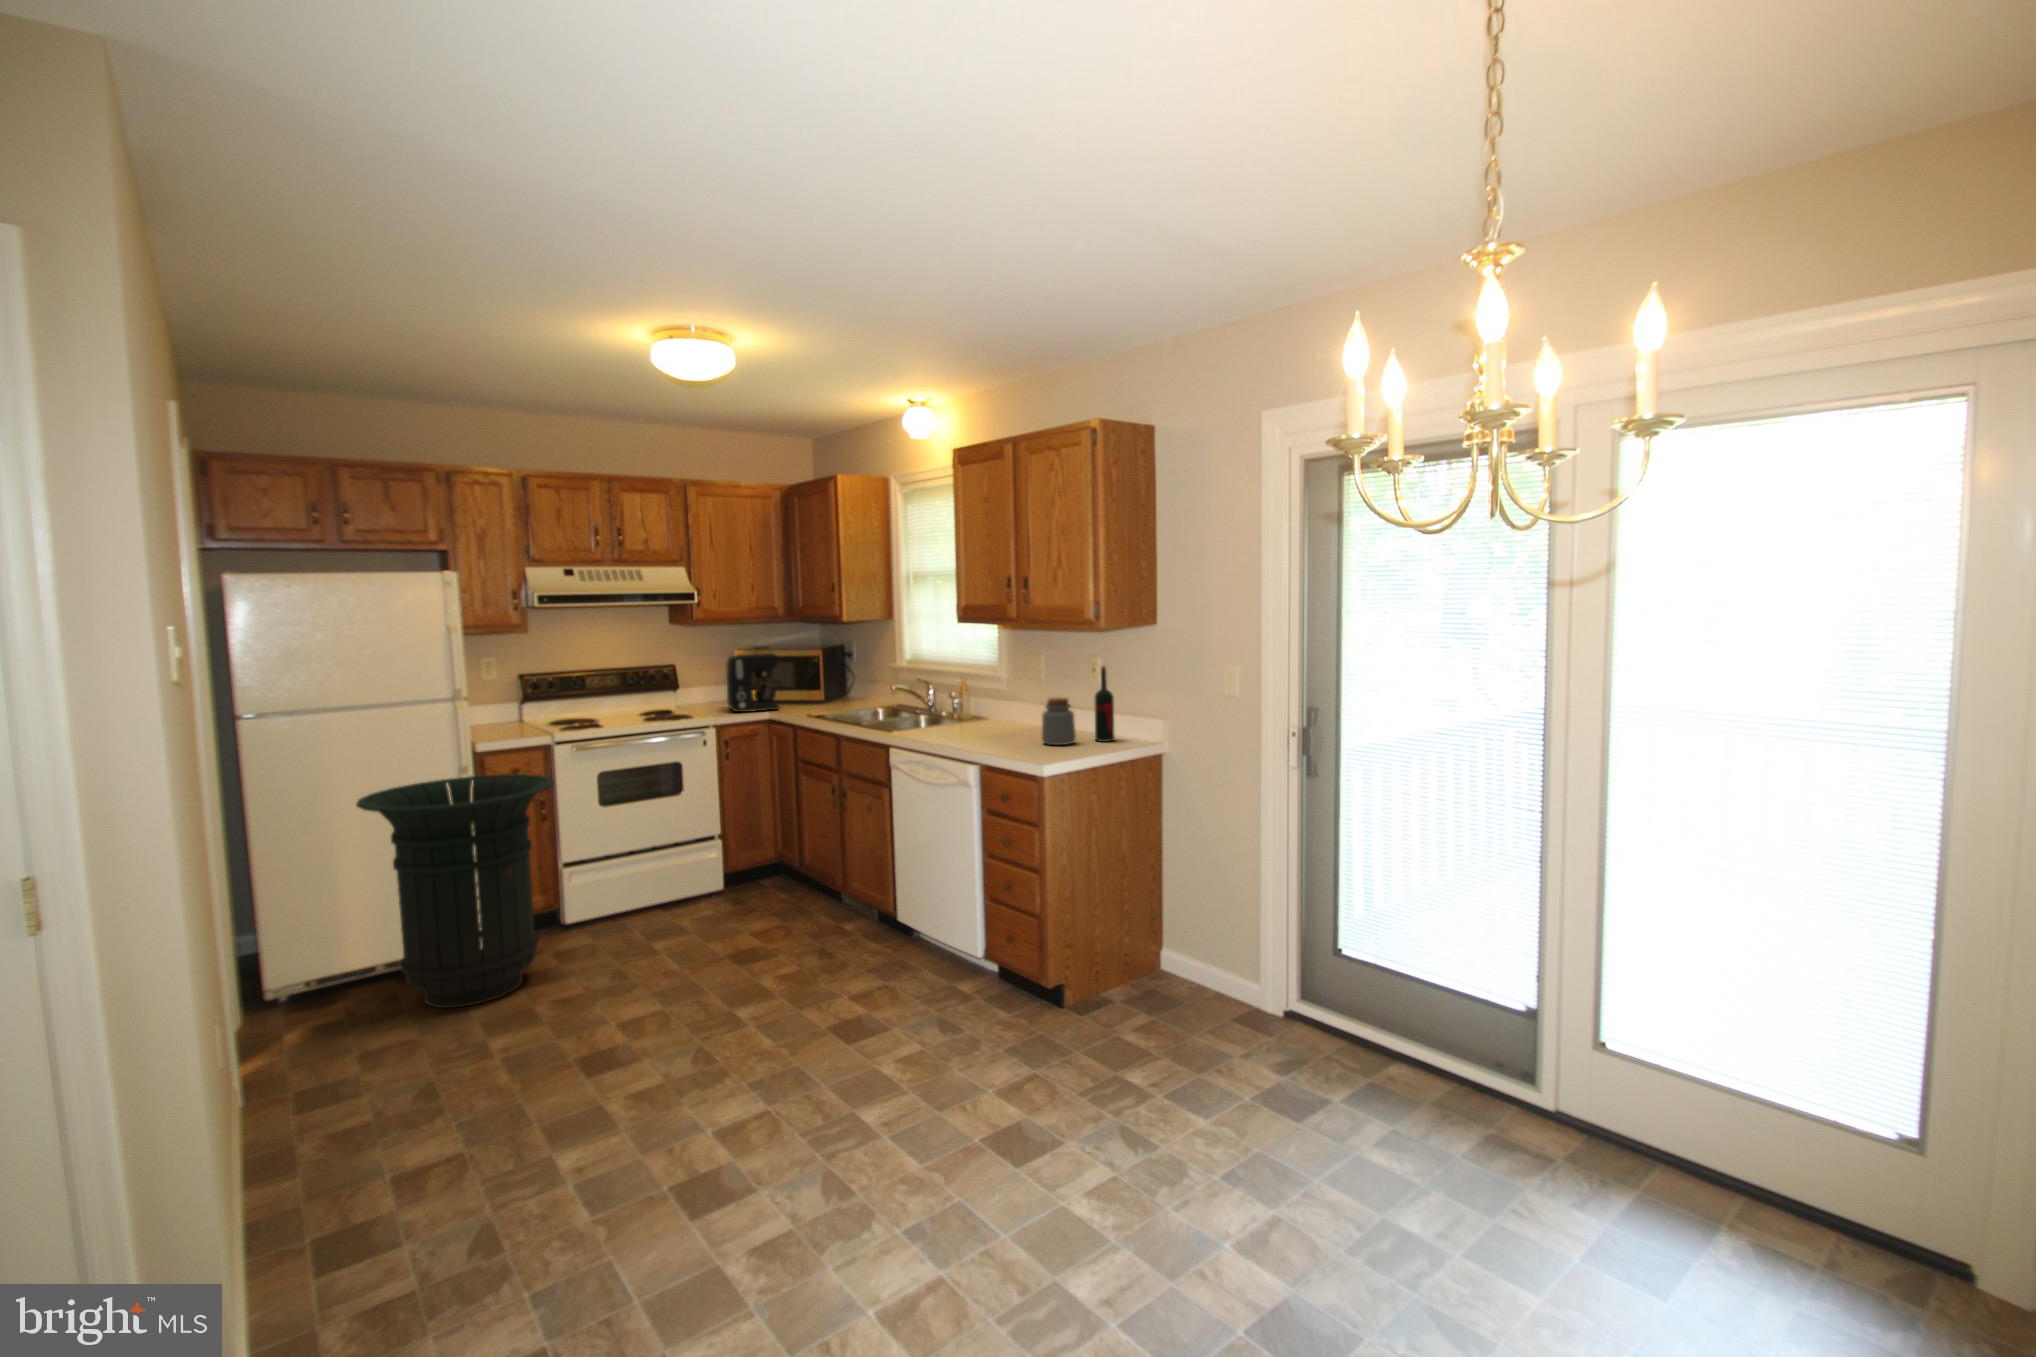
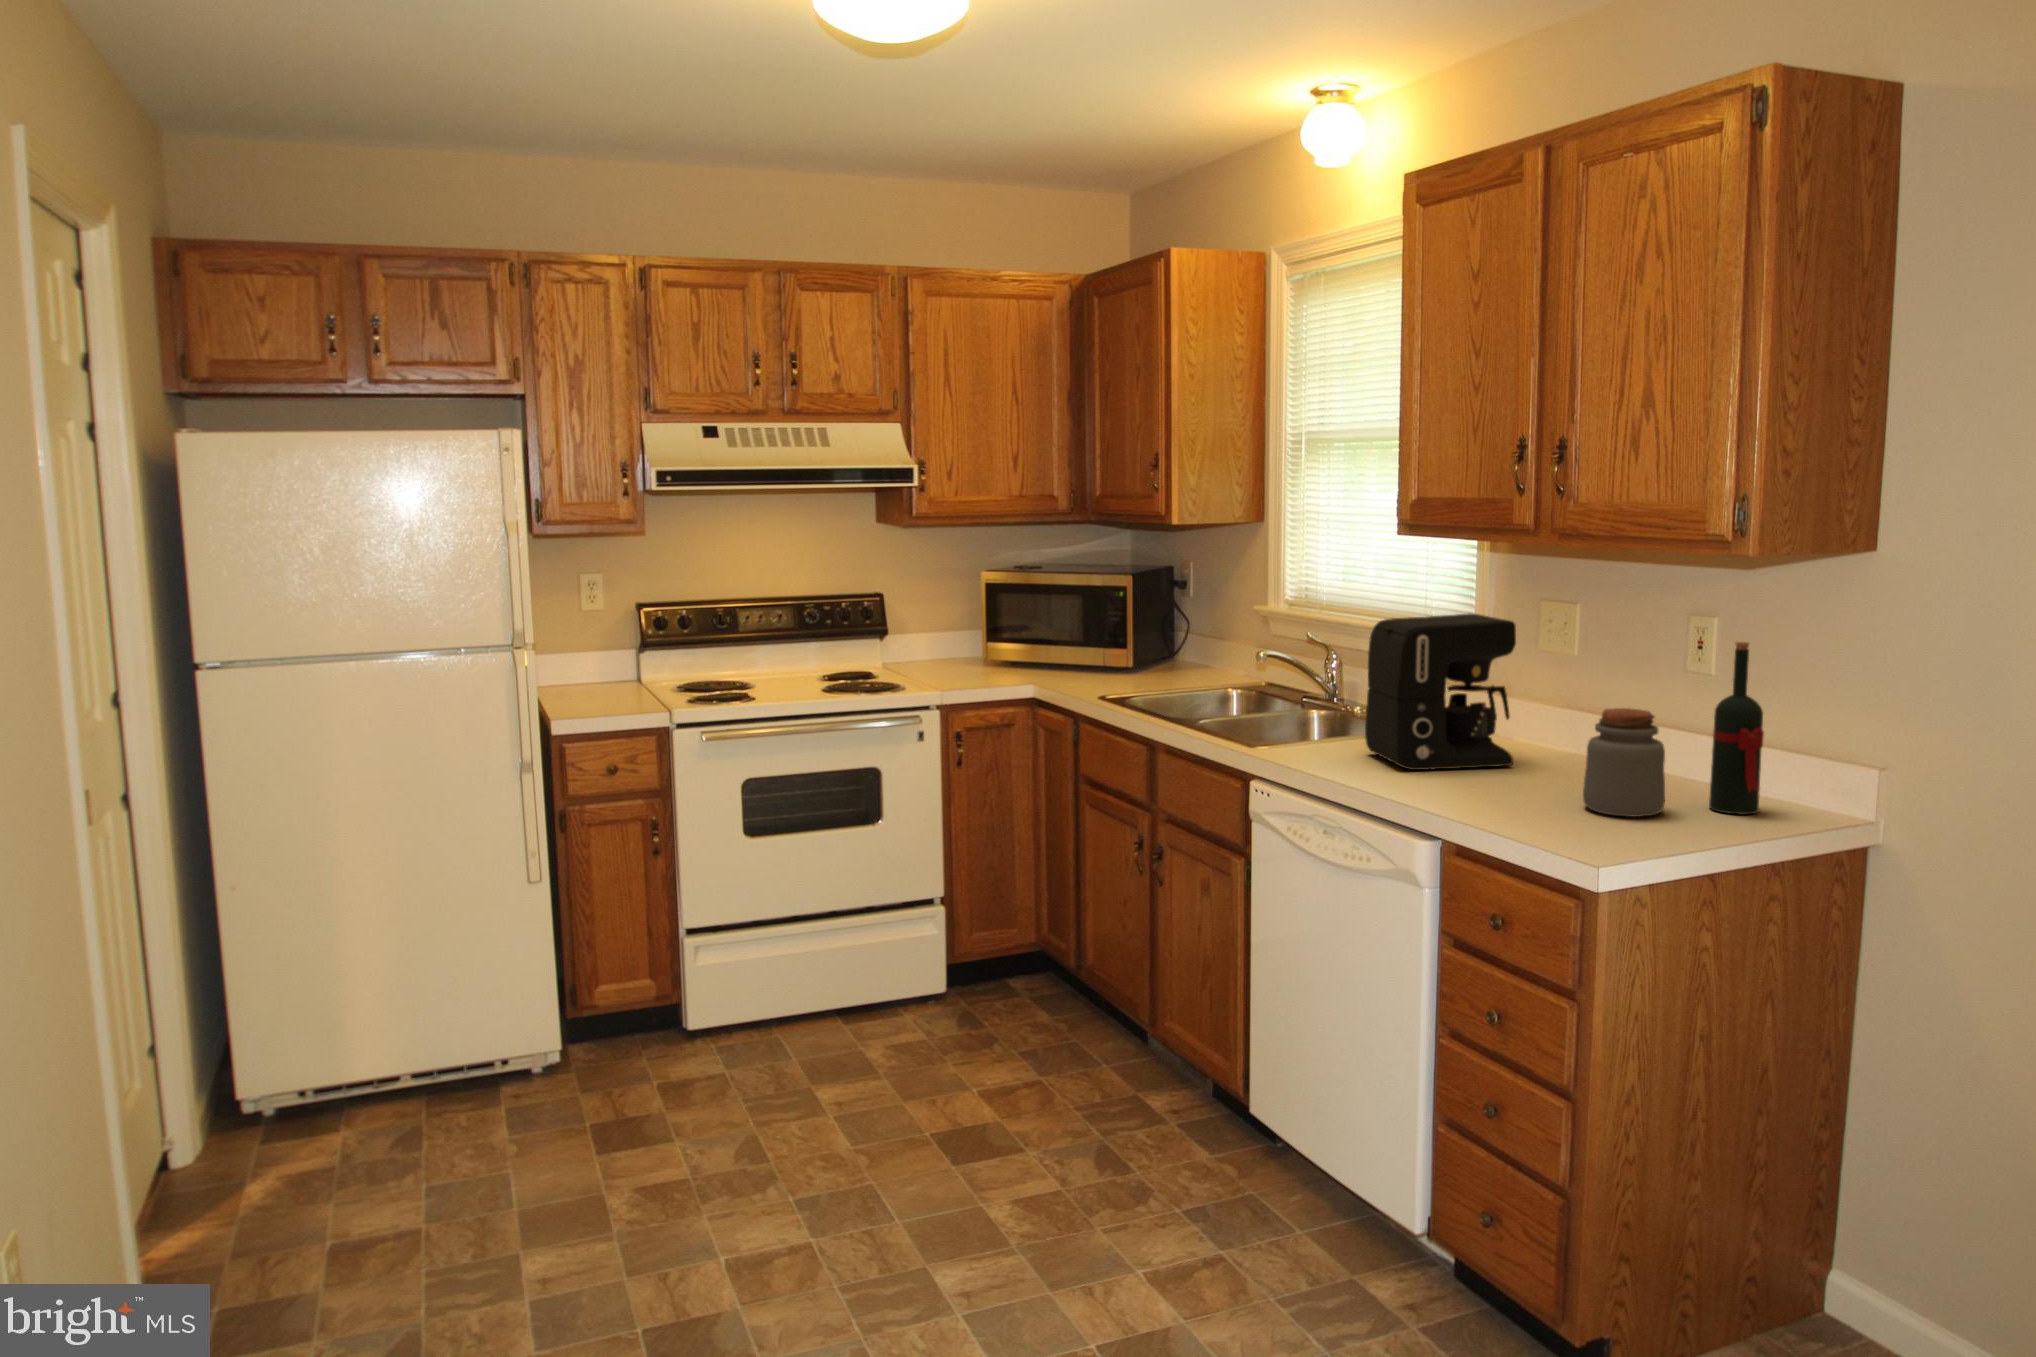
coffee maker: present [727,653,779,712] -> present [1365,613,1516,770]
trash can: present [356,774,554,1008] -> none [342,779,652,1179]

